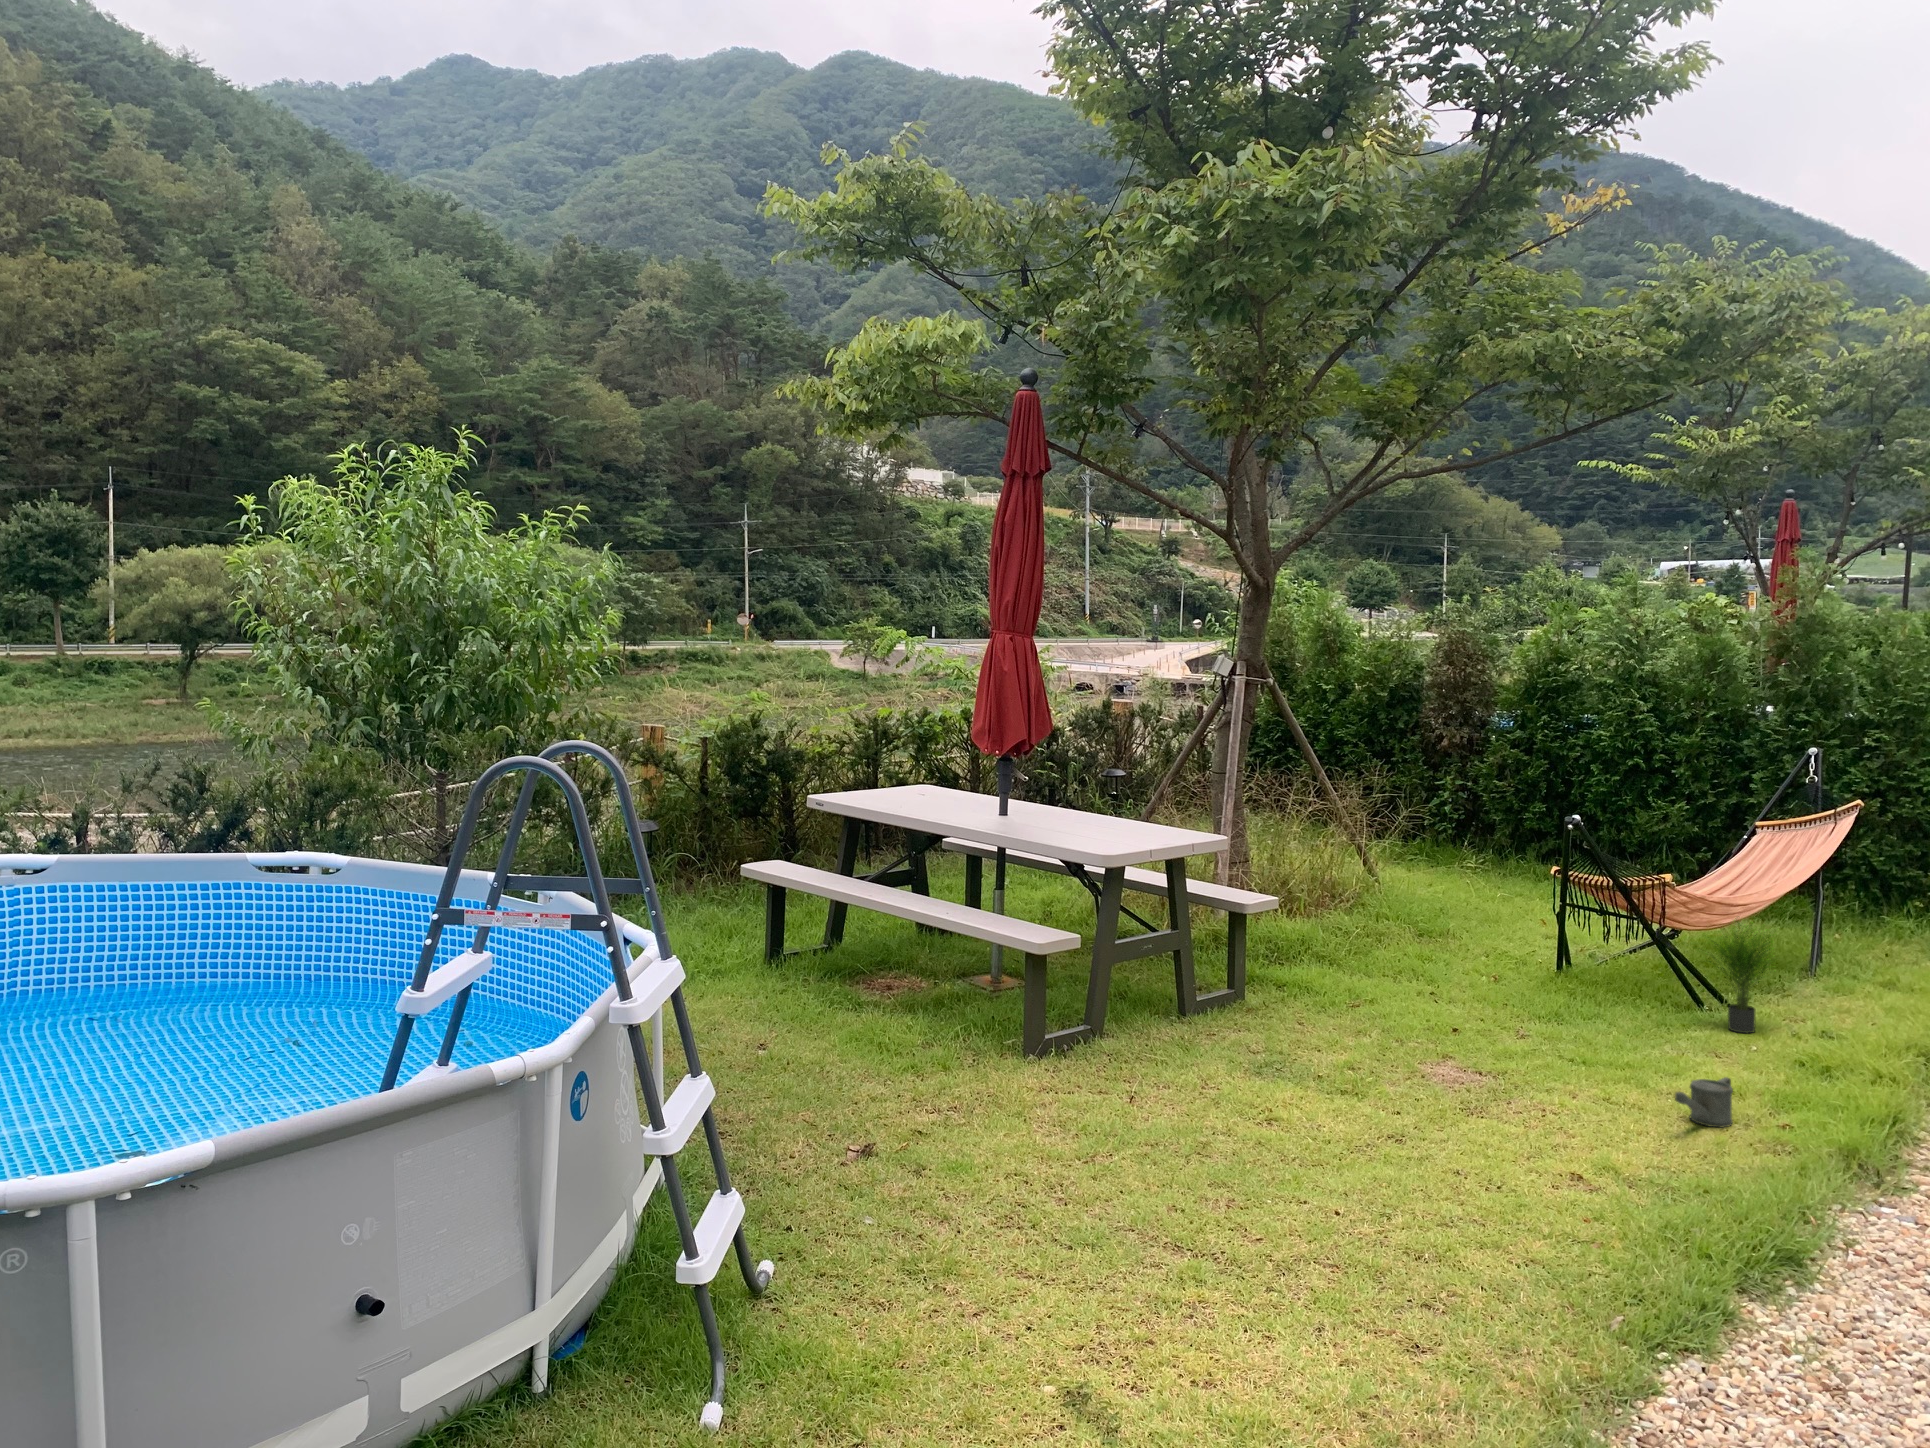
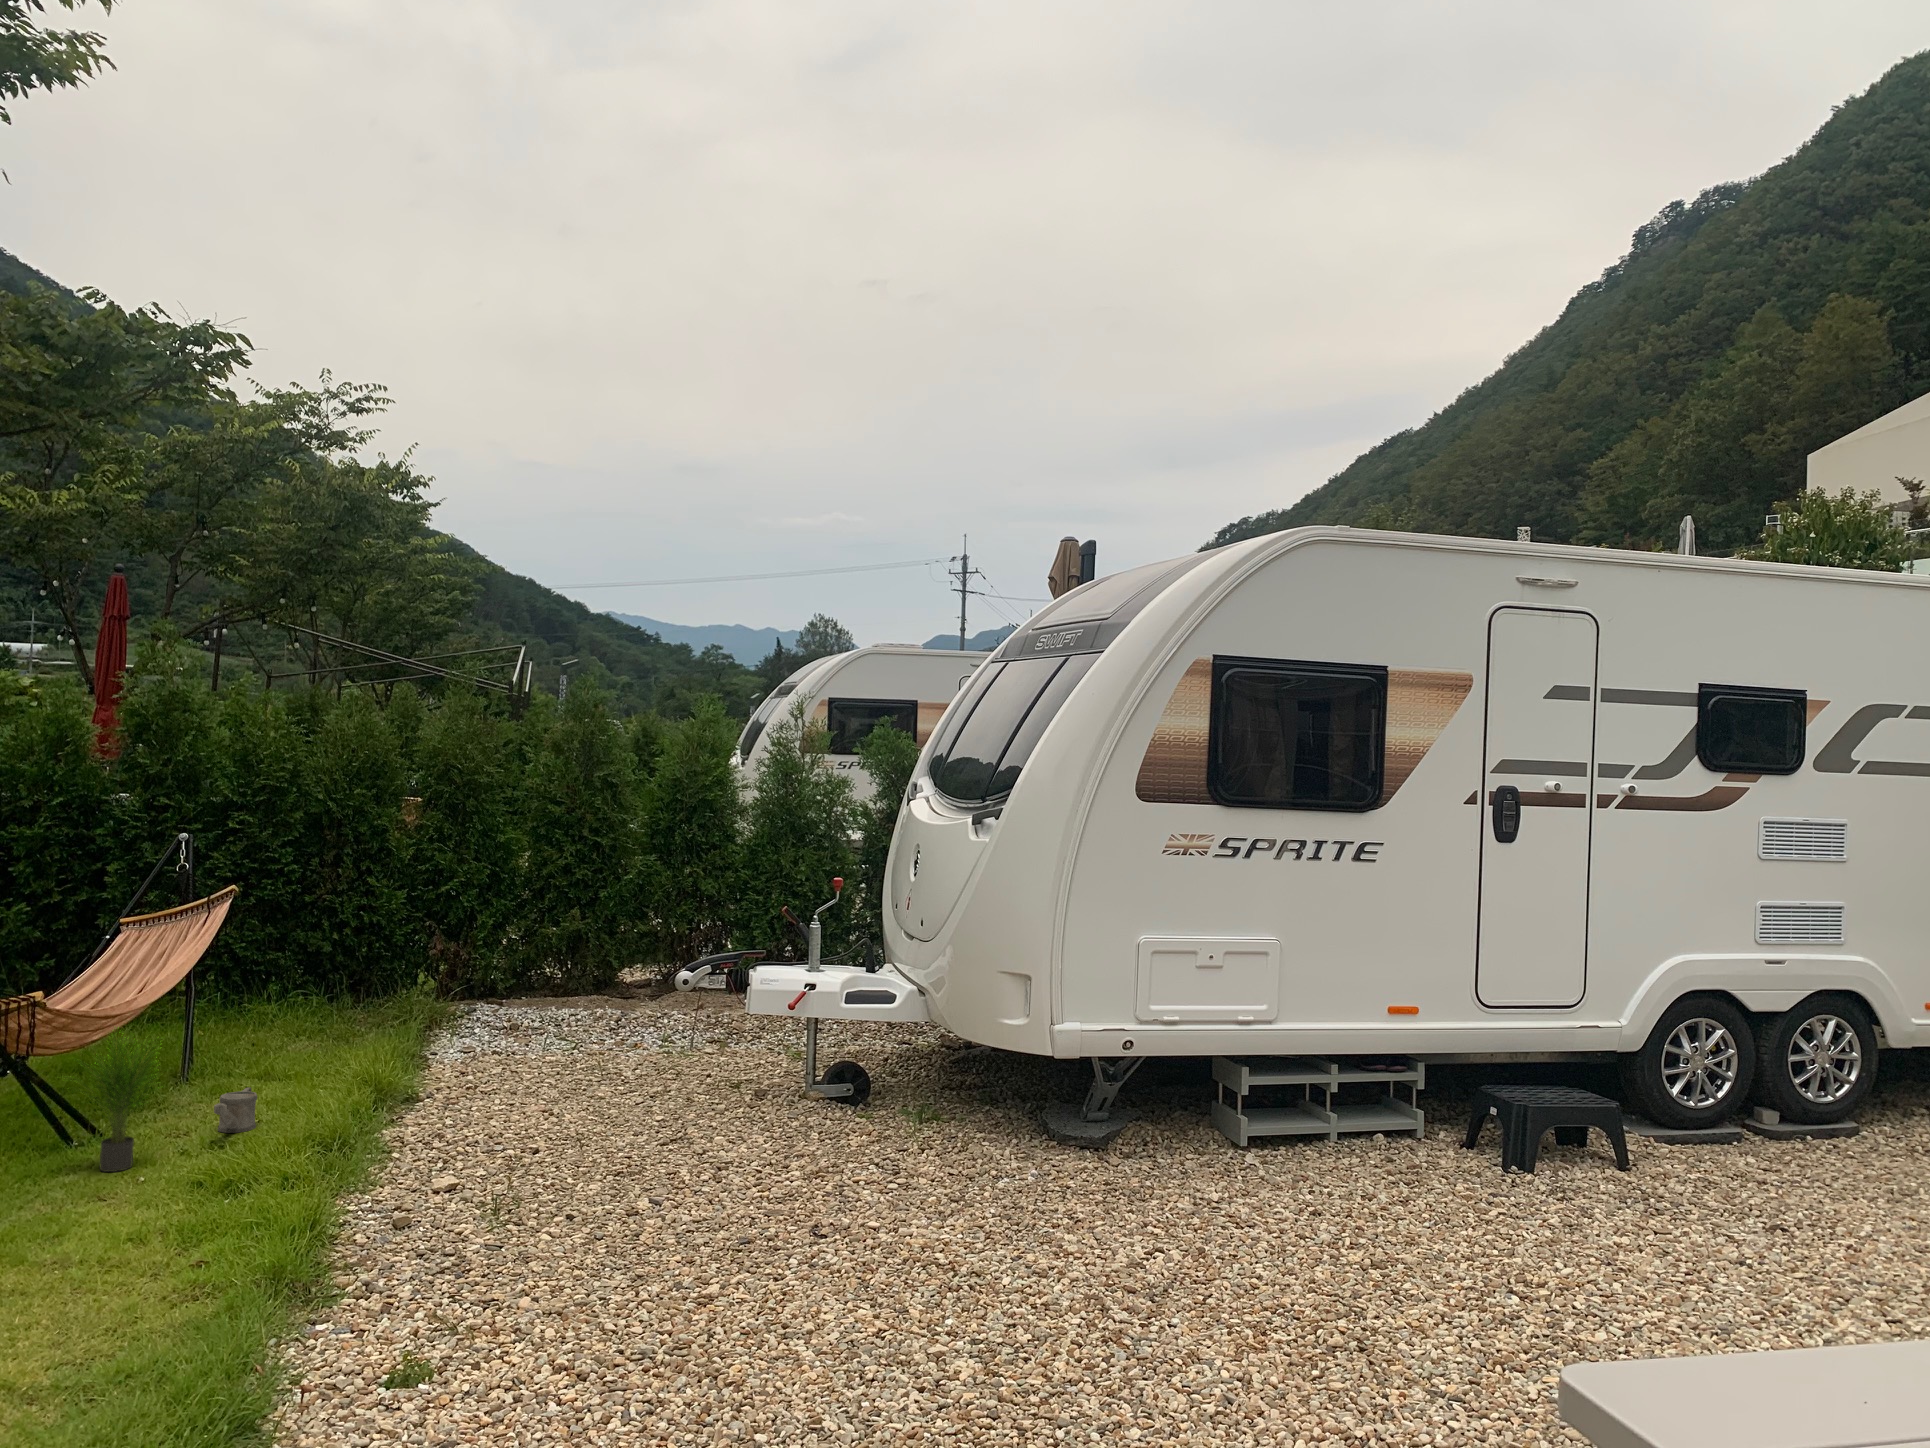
watering can: present [1675,1077,1733,1128] -> present [214,1087,257,1133]

